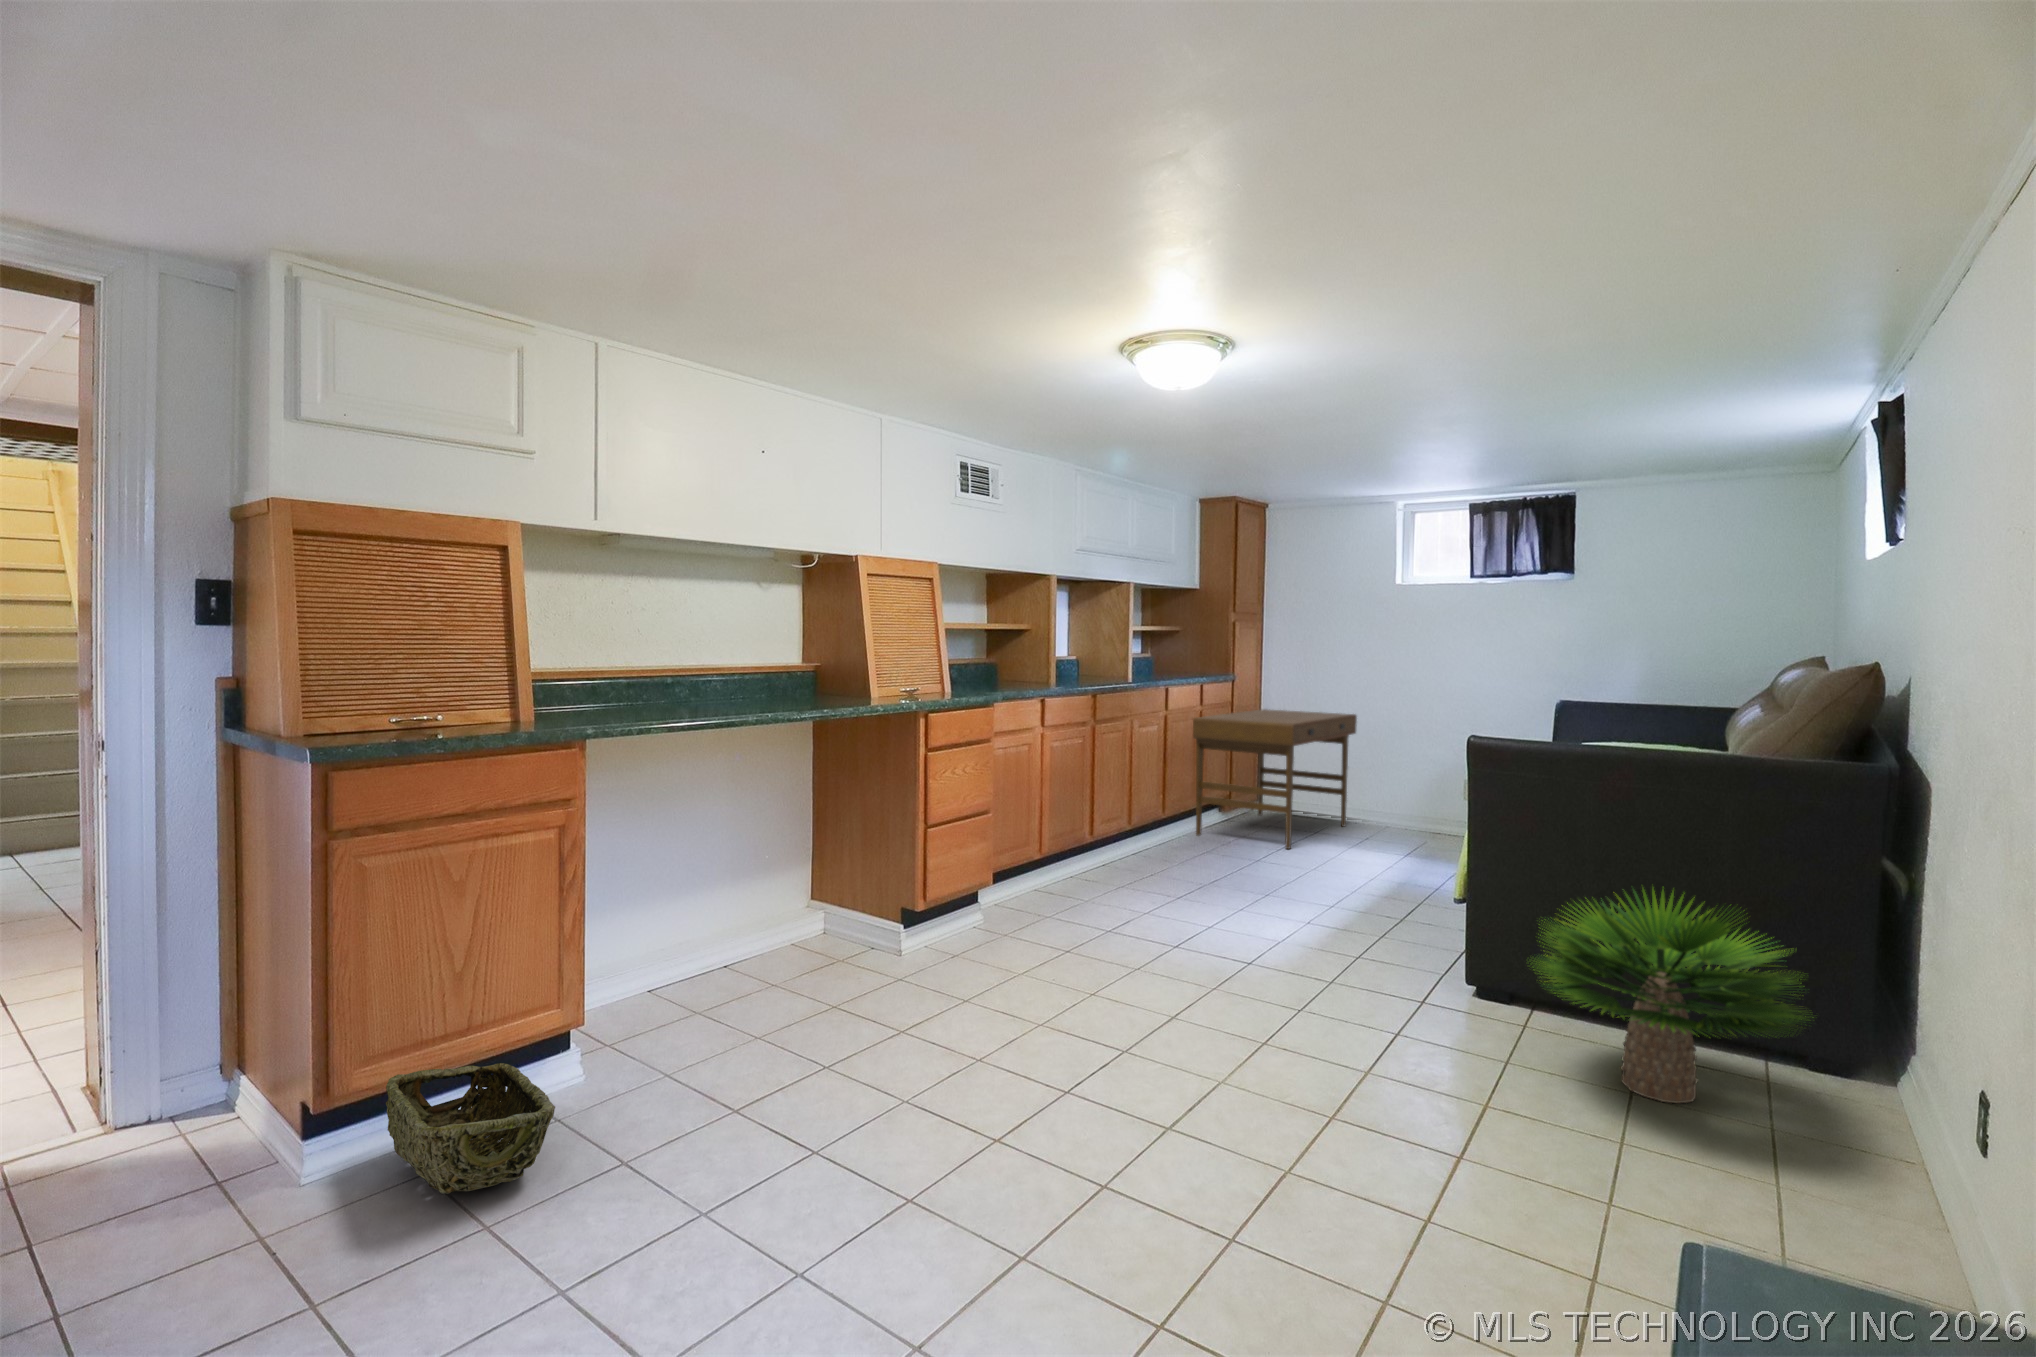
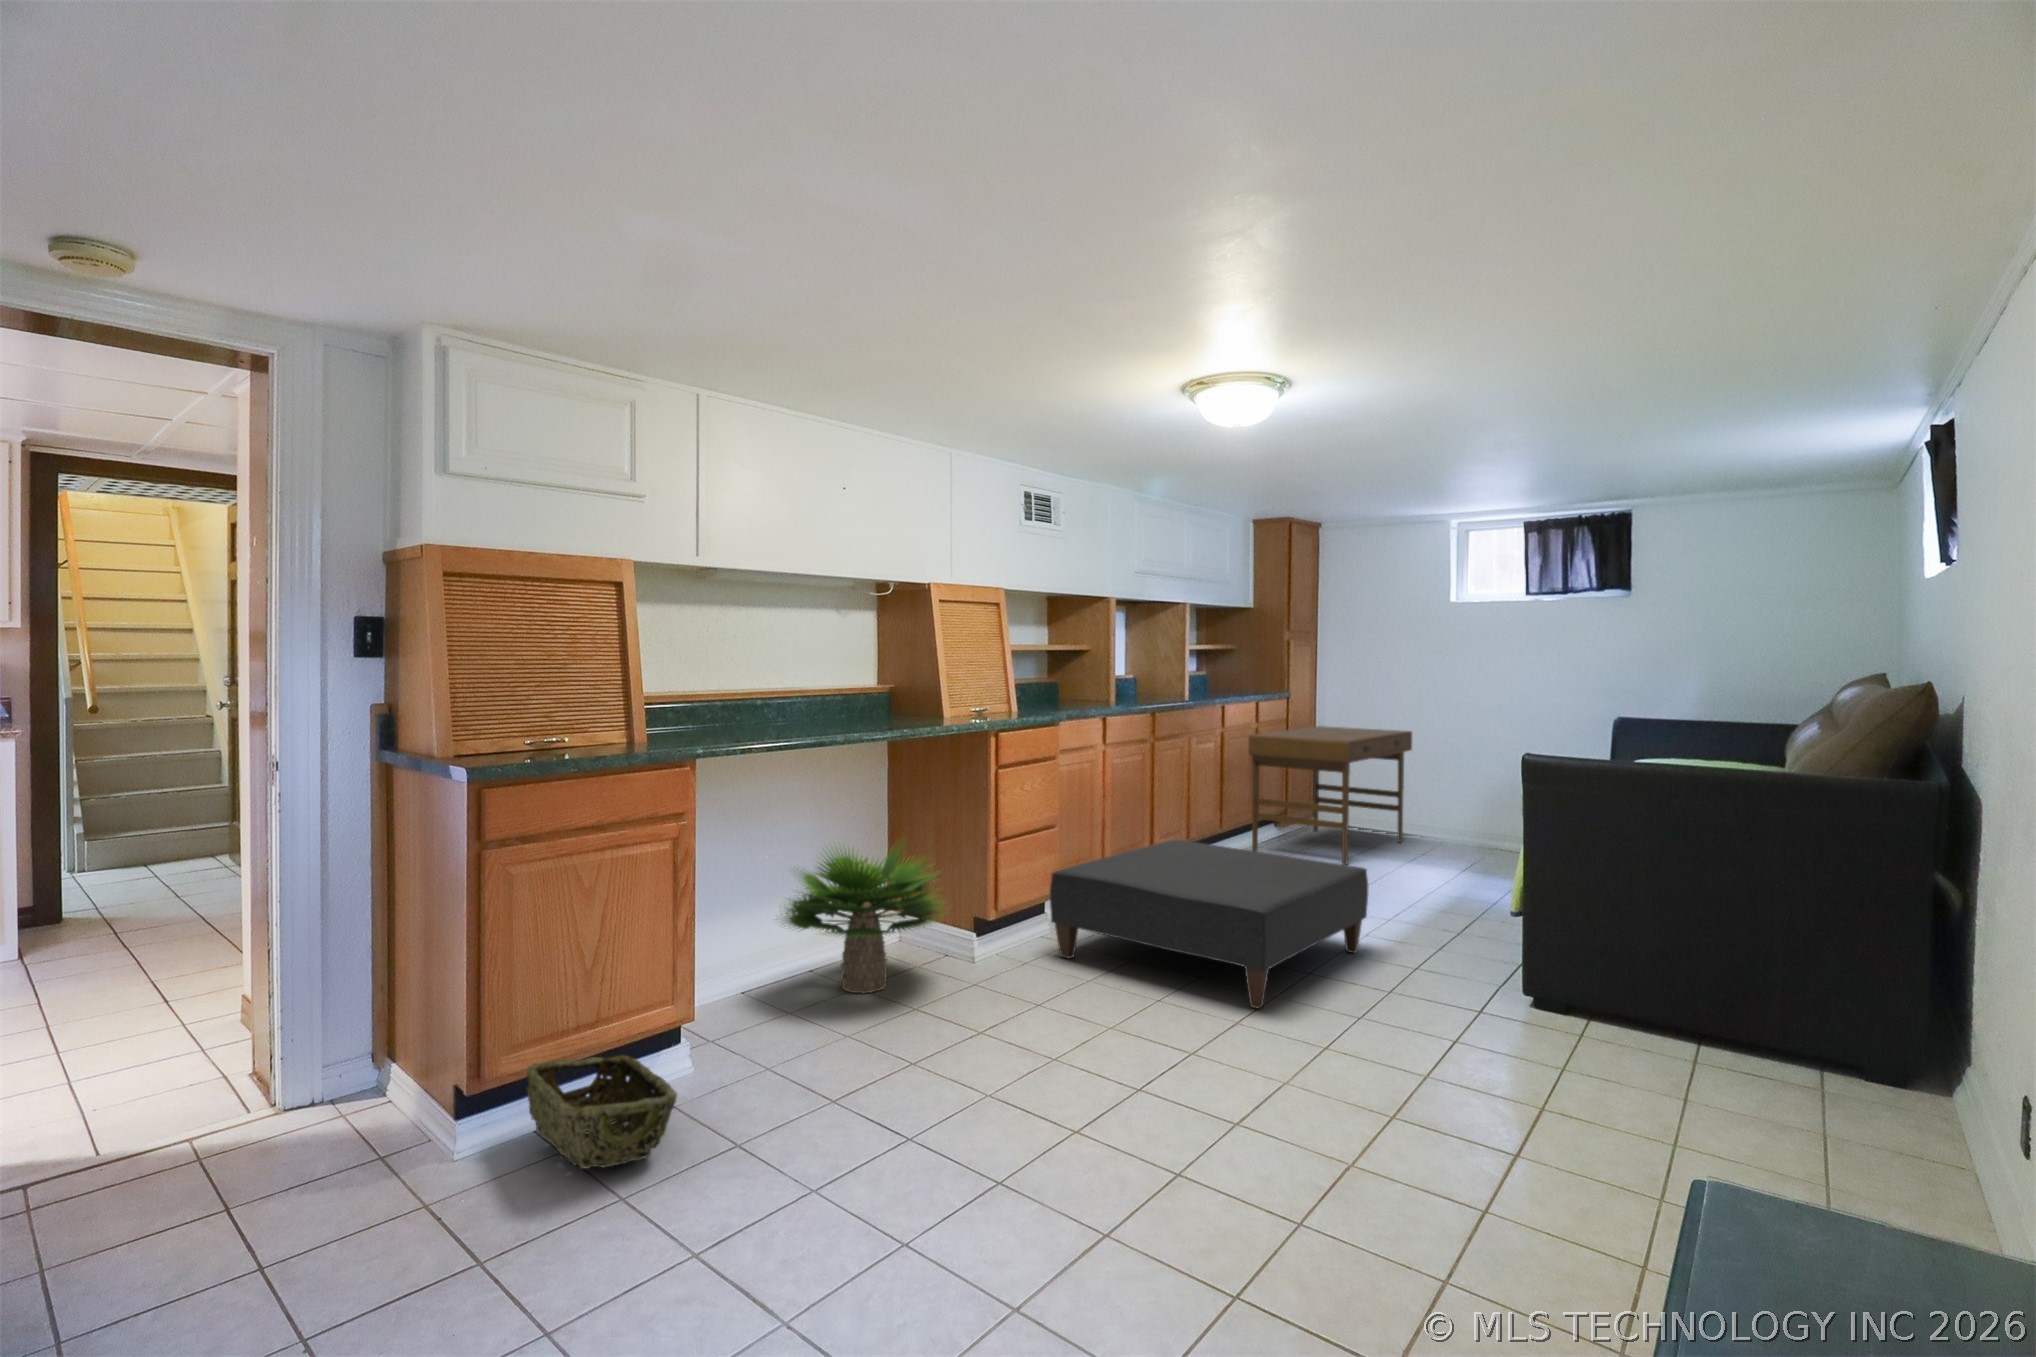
ottoman: none [983,825,1311,1000] -> present [1050,840,1368,1008]
potted plant: present [1537,889,1806,1103] -> present [783,843,941,993]

